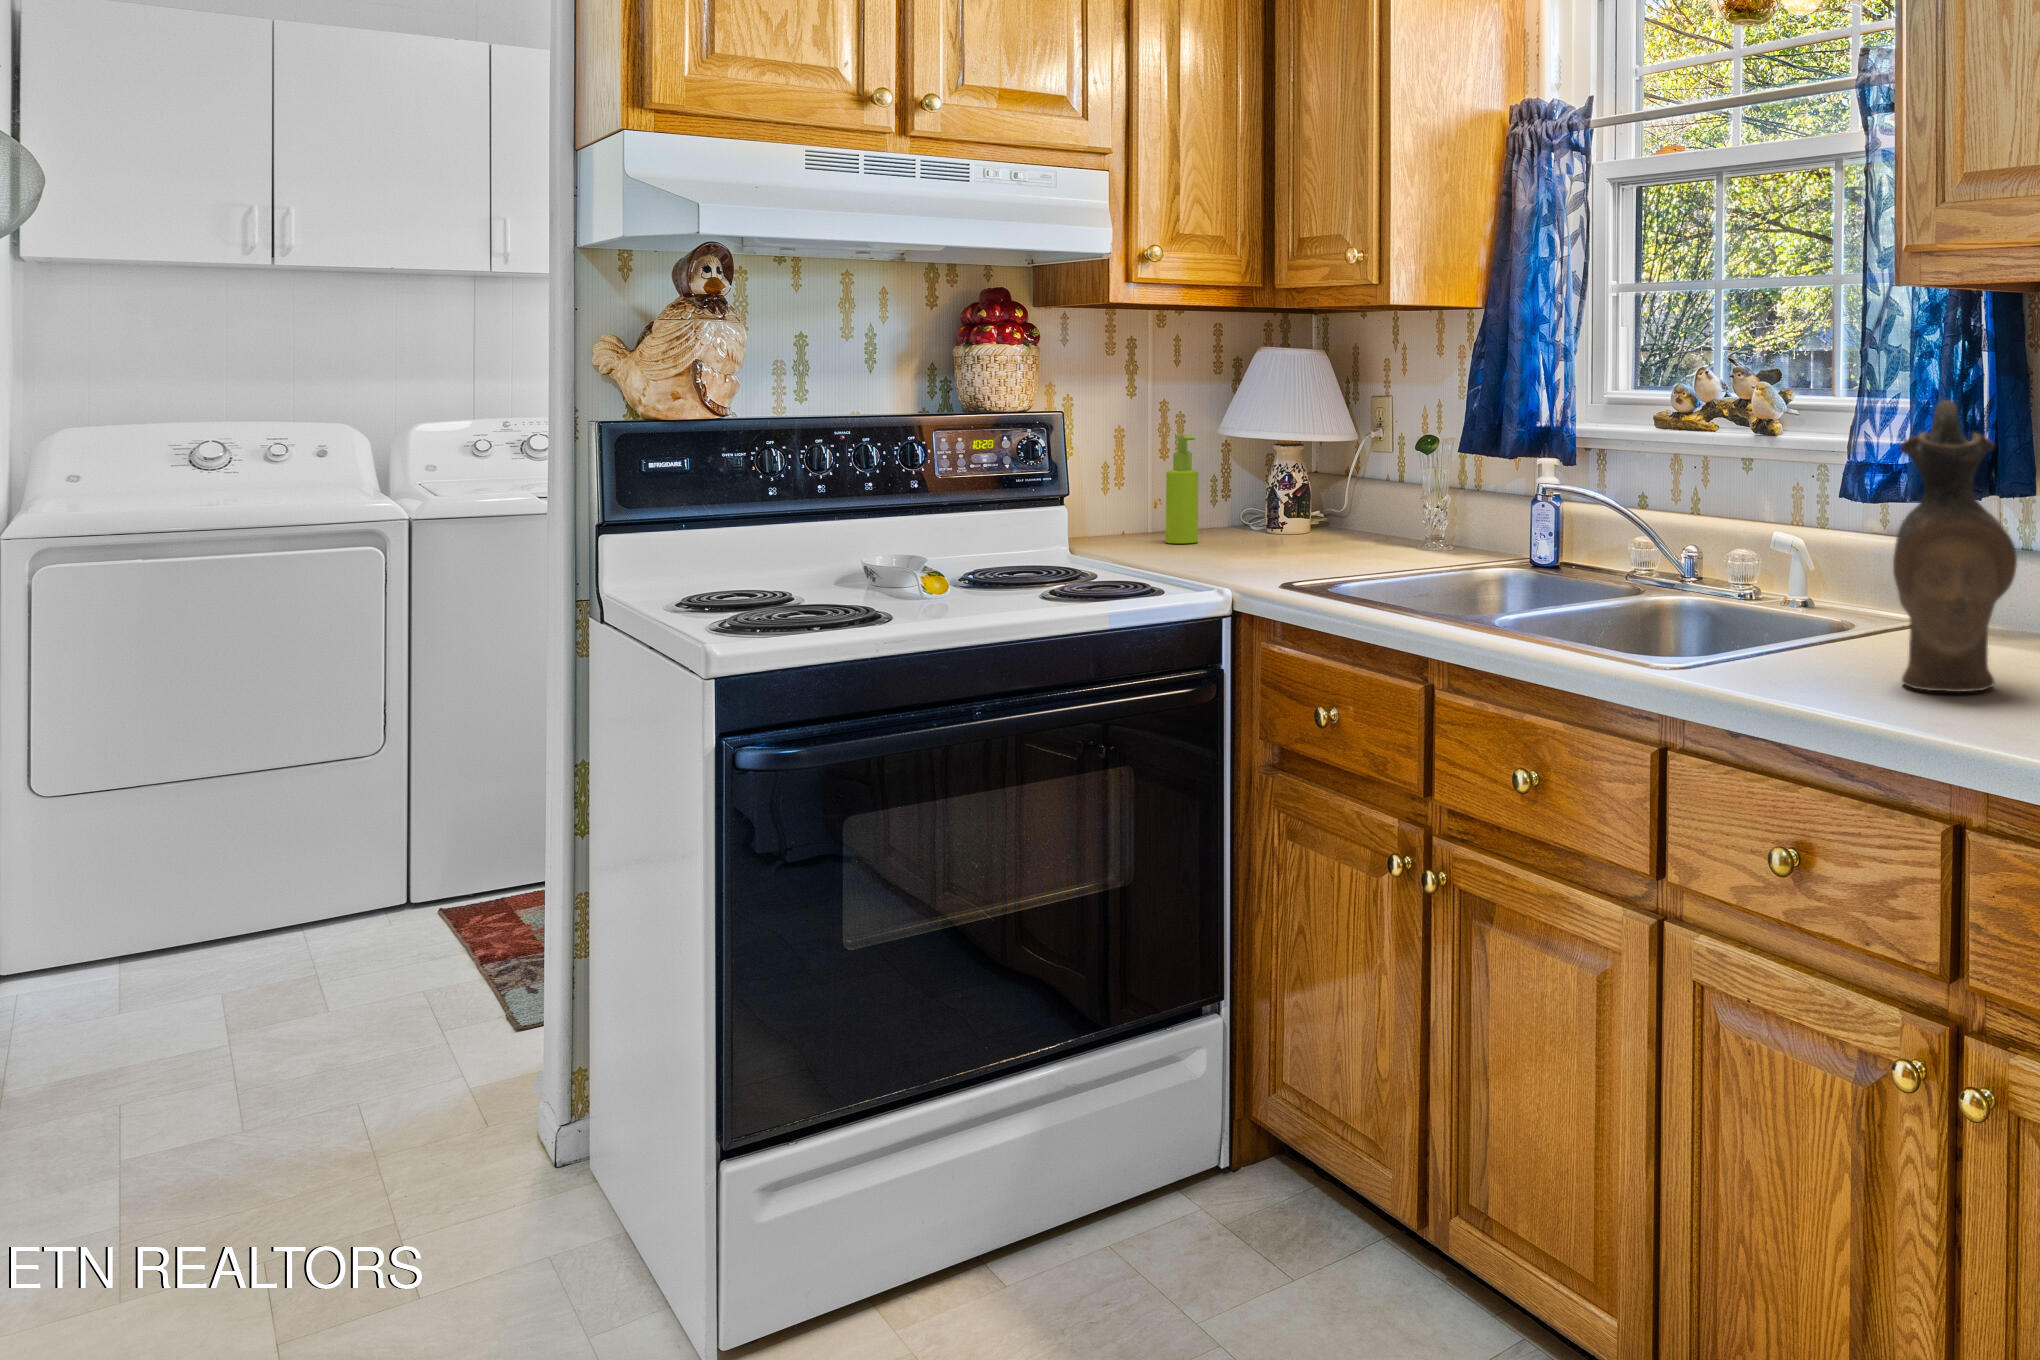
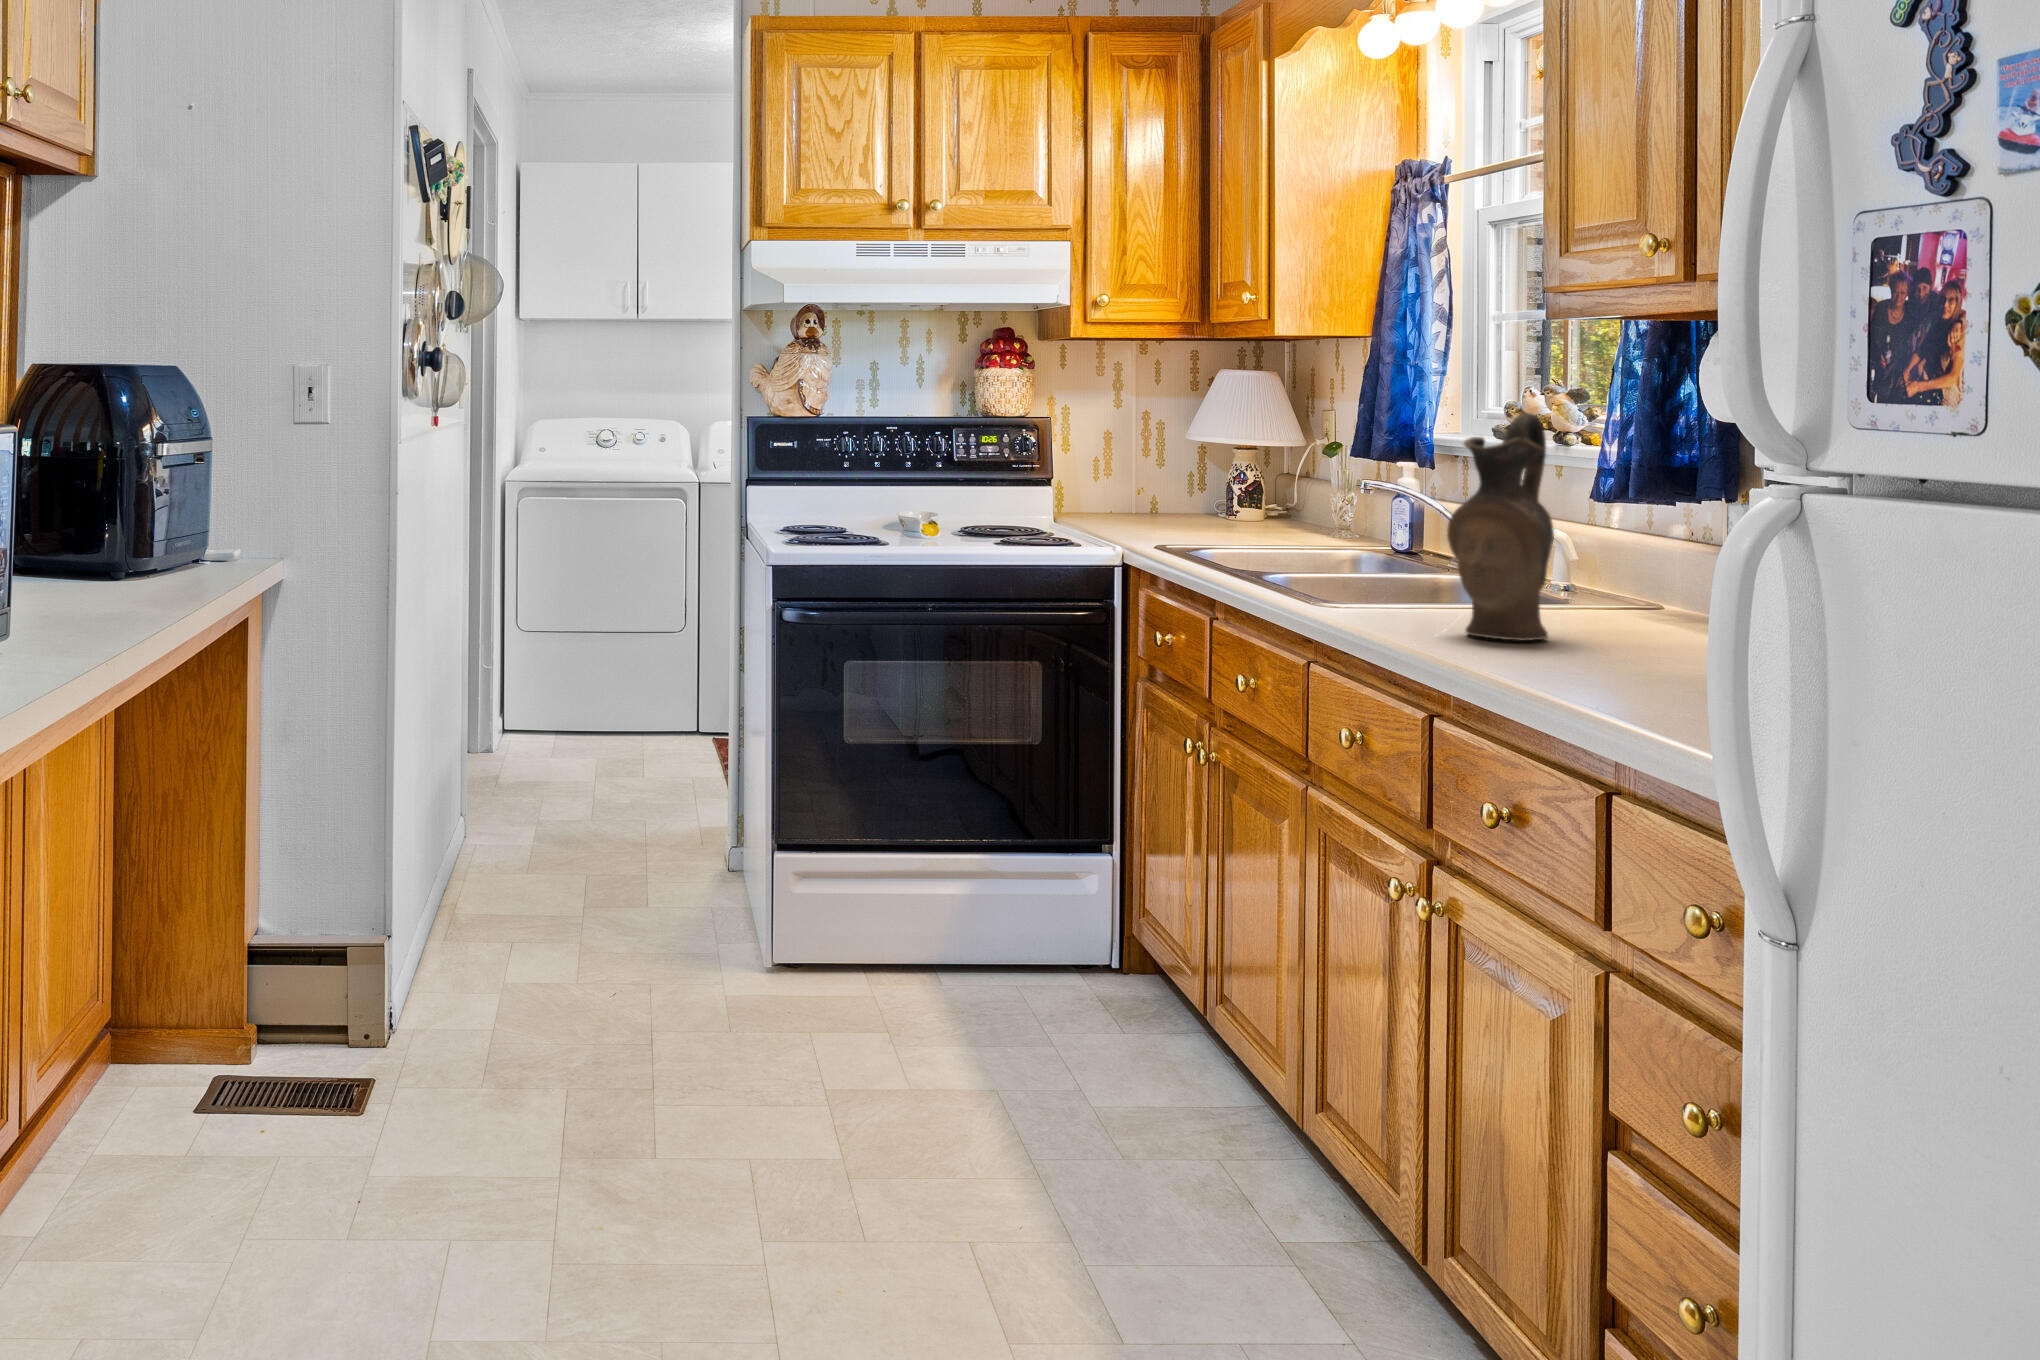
soap dispenser: present [1166,435,1198,544] -> none [1142,438,1168,523]

